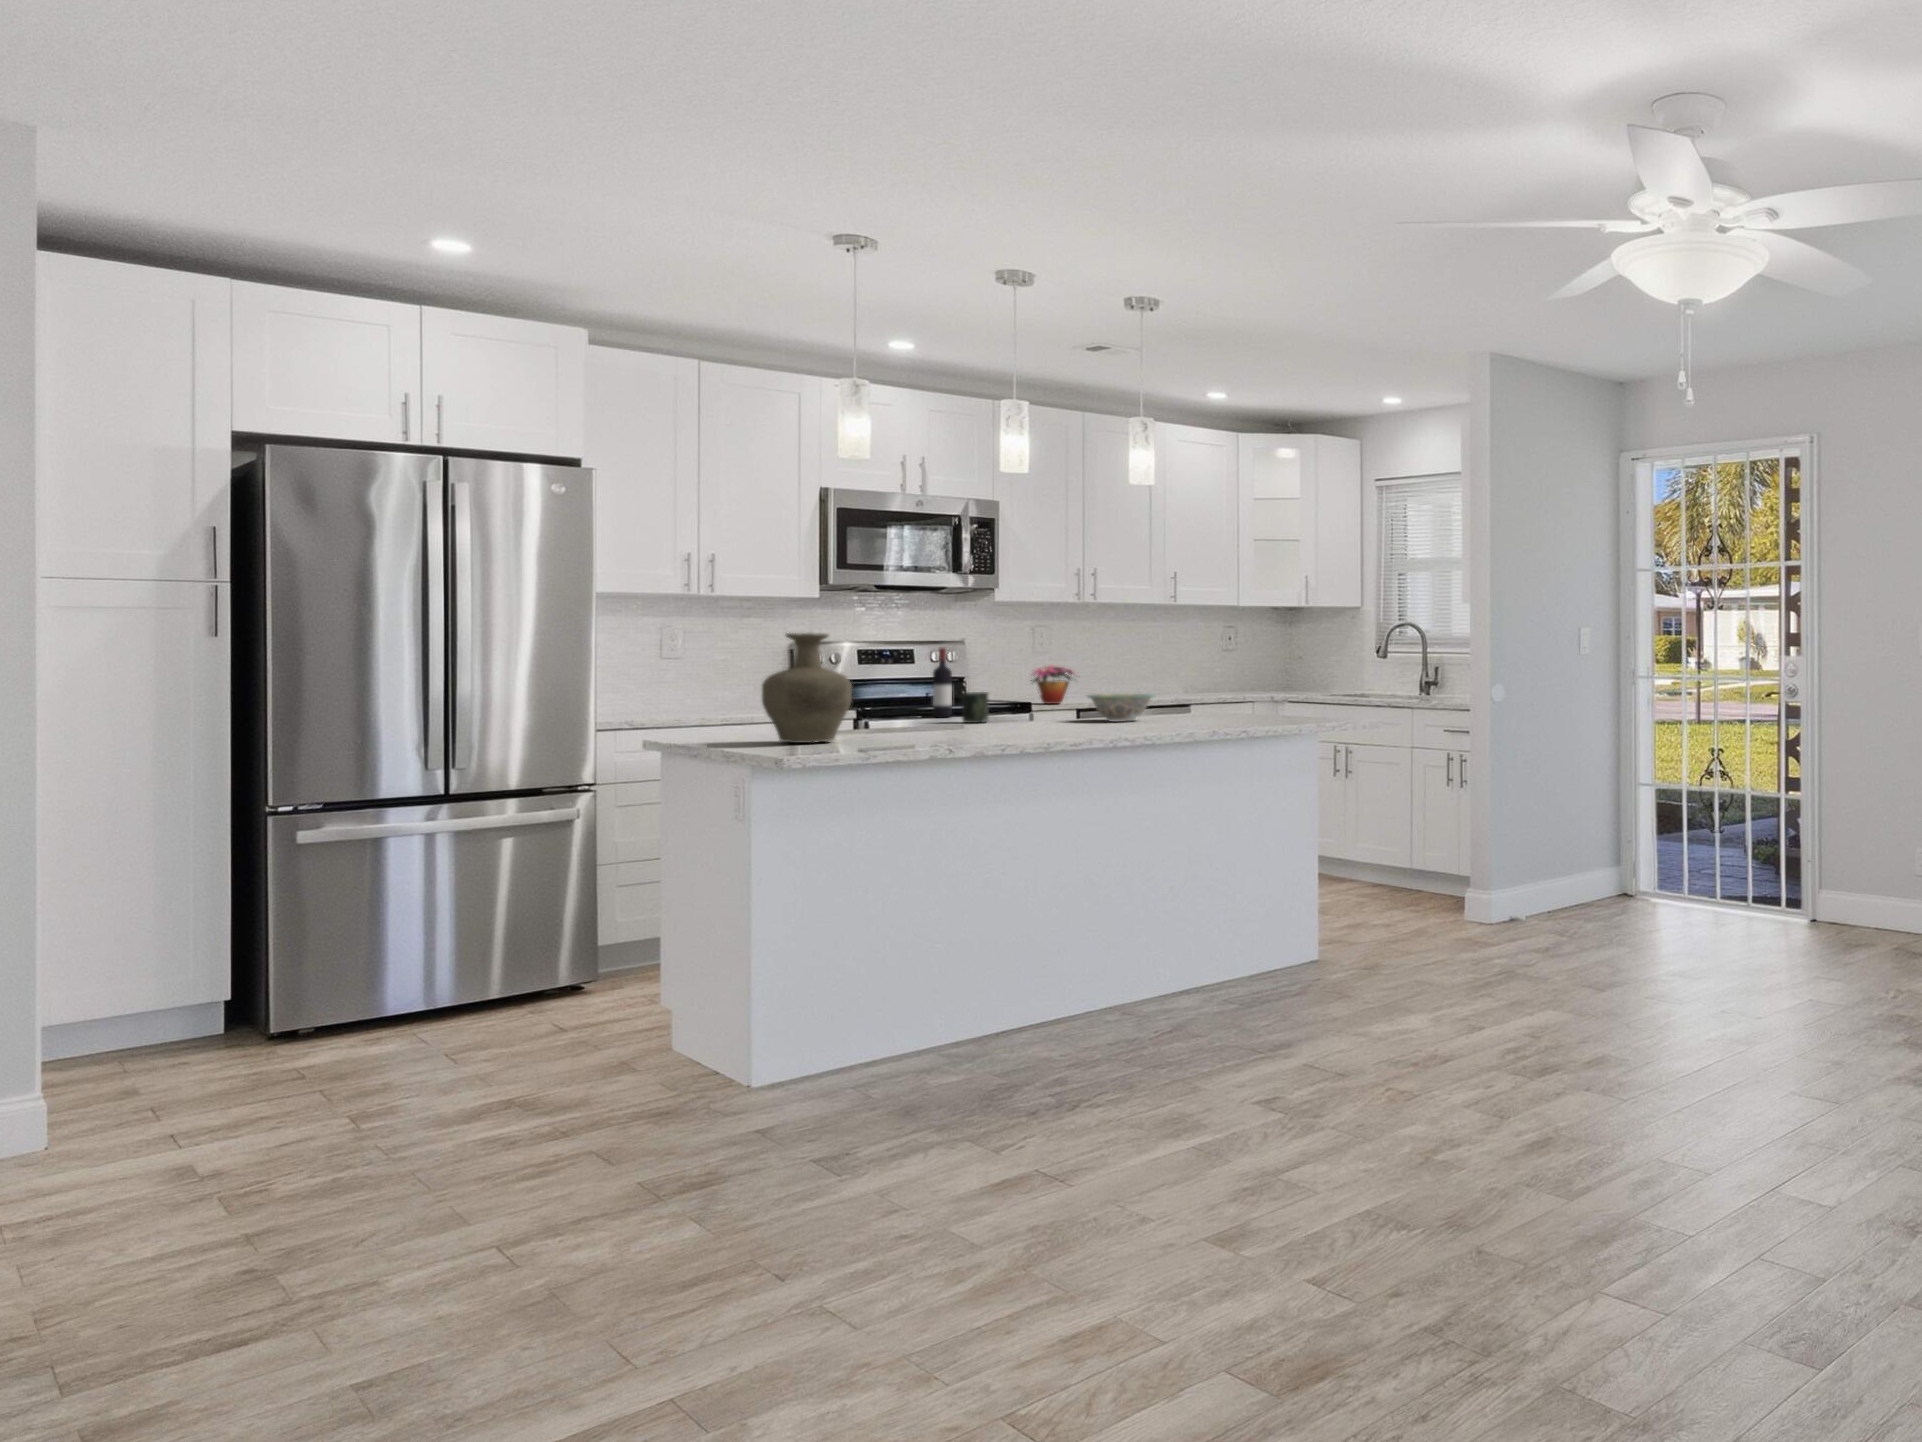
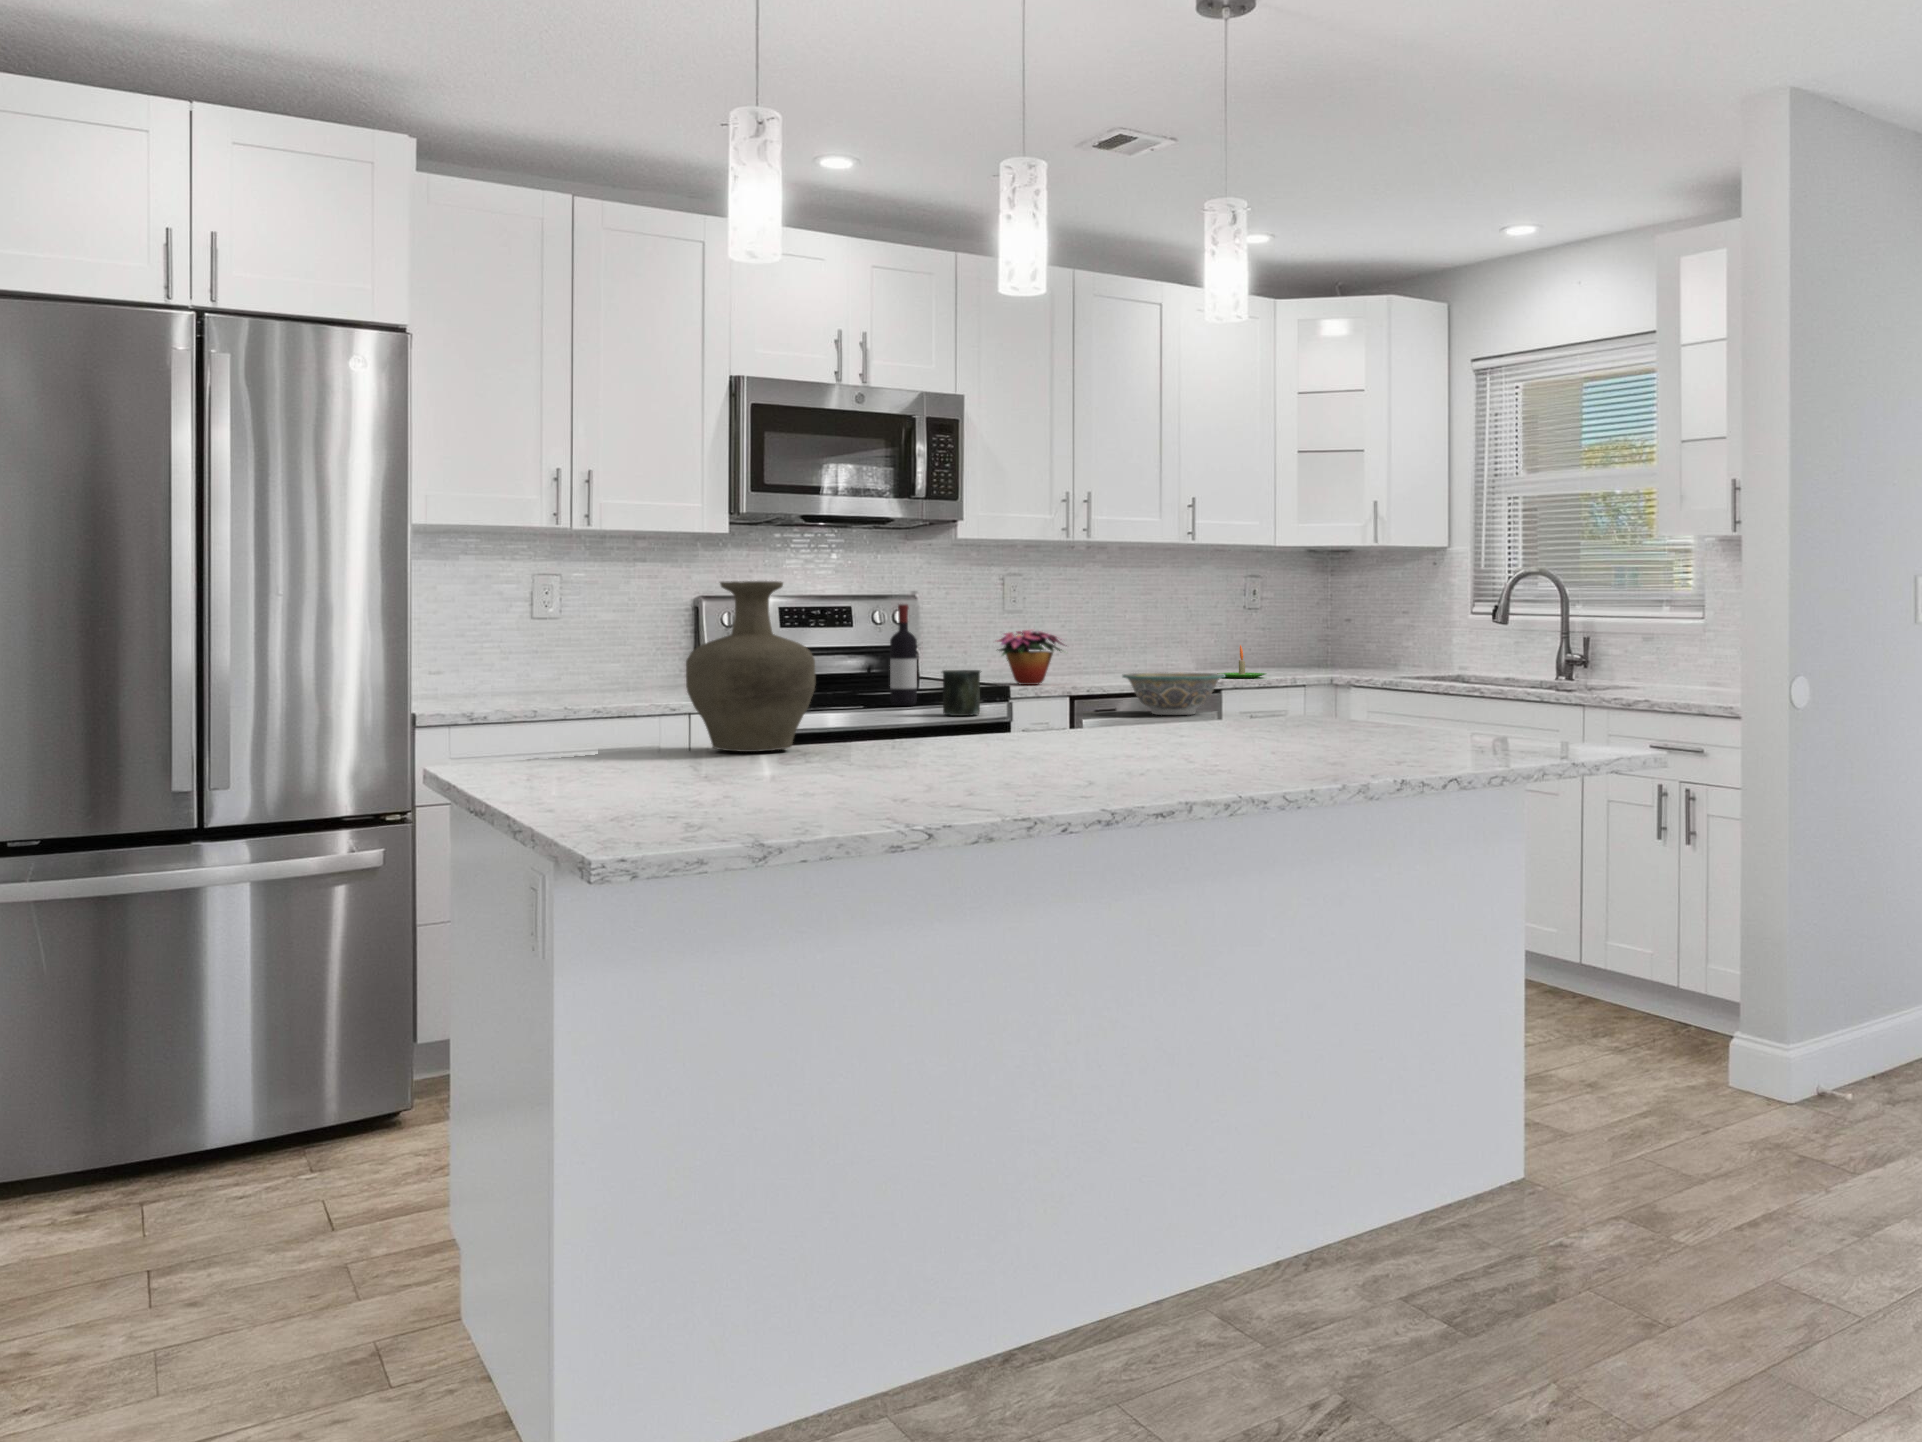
candle: none [1194,676,1230,699] -> present [1218,645,1267,678]

